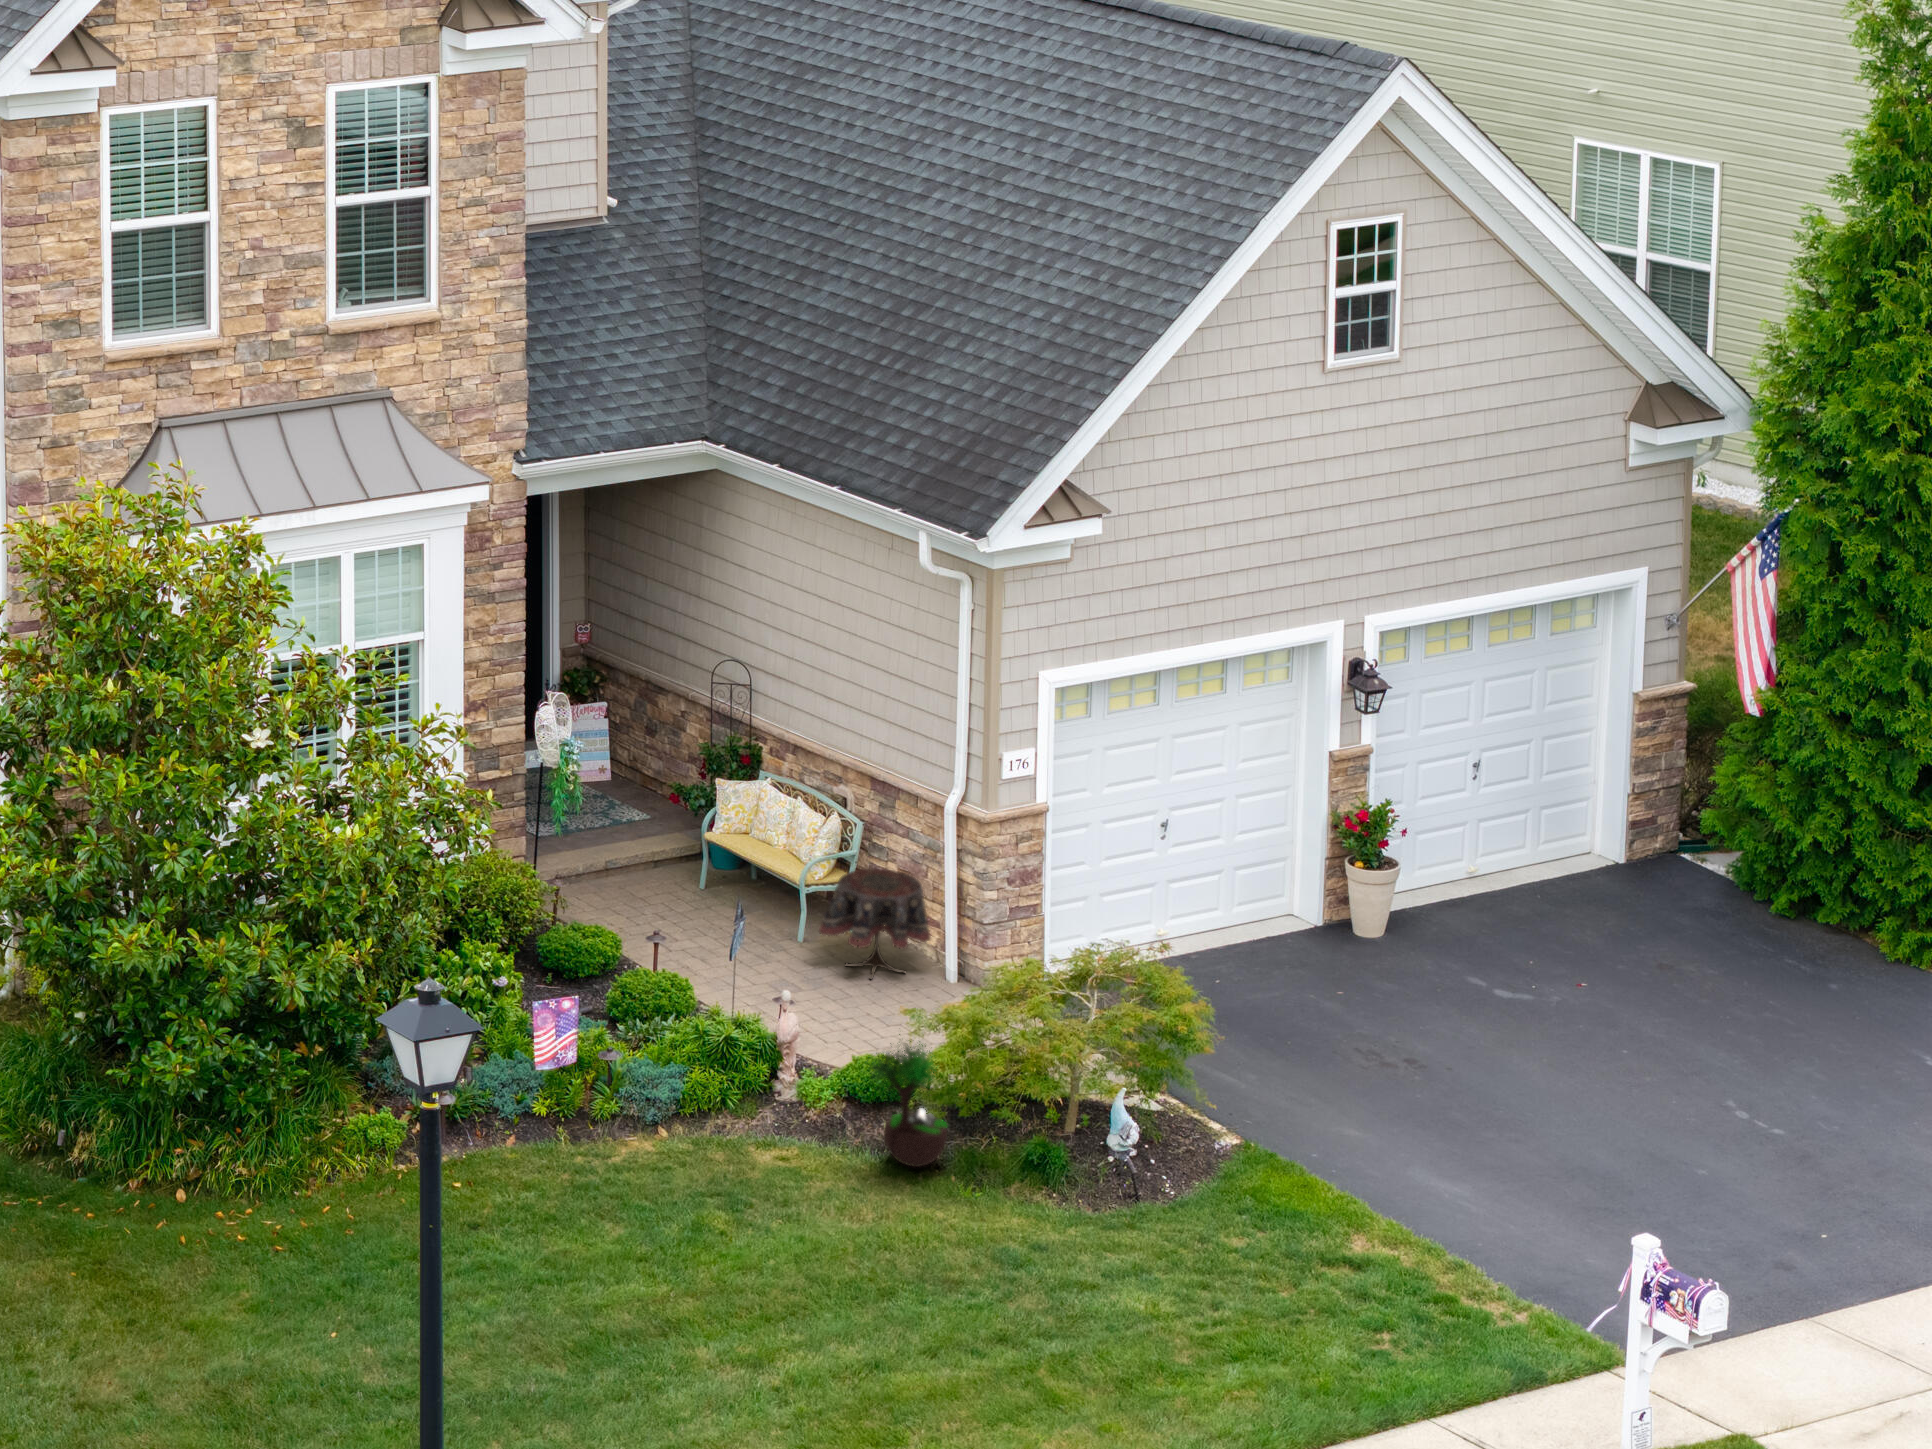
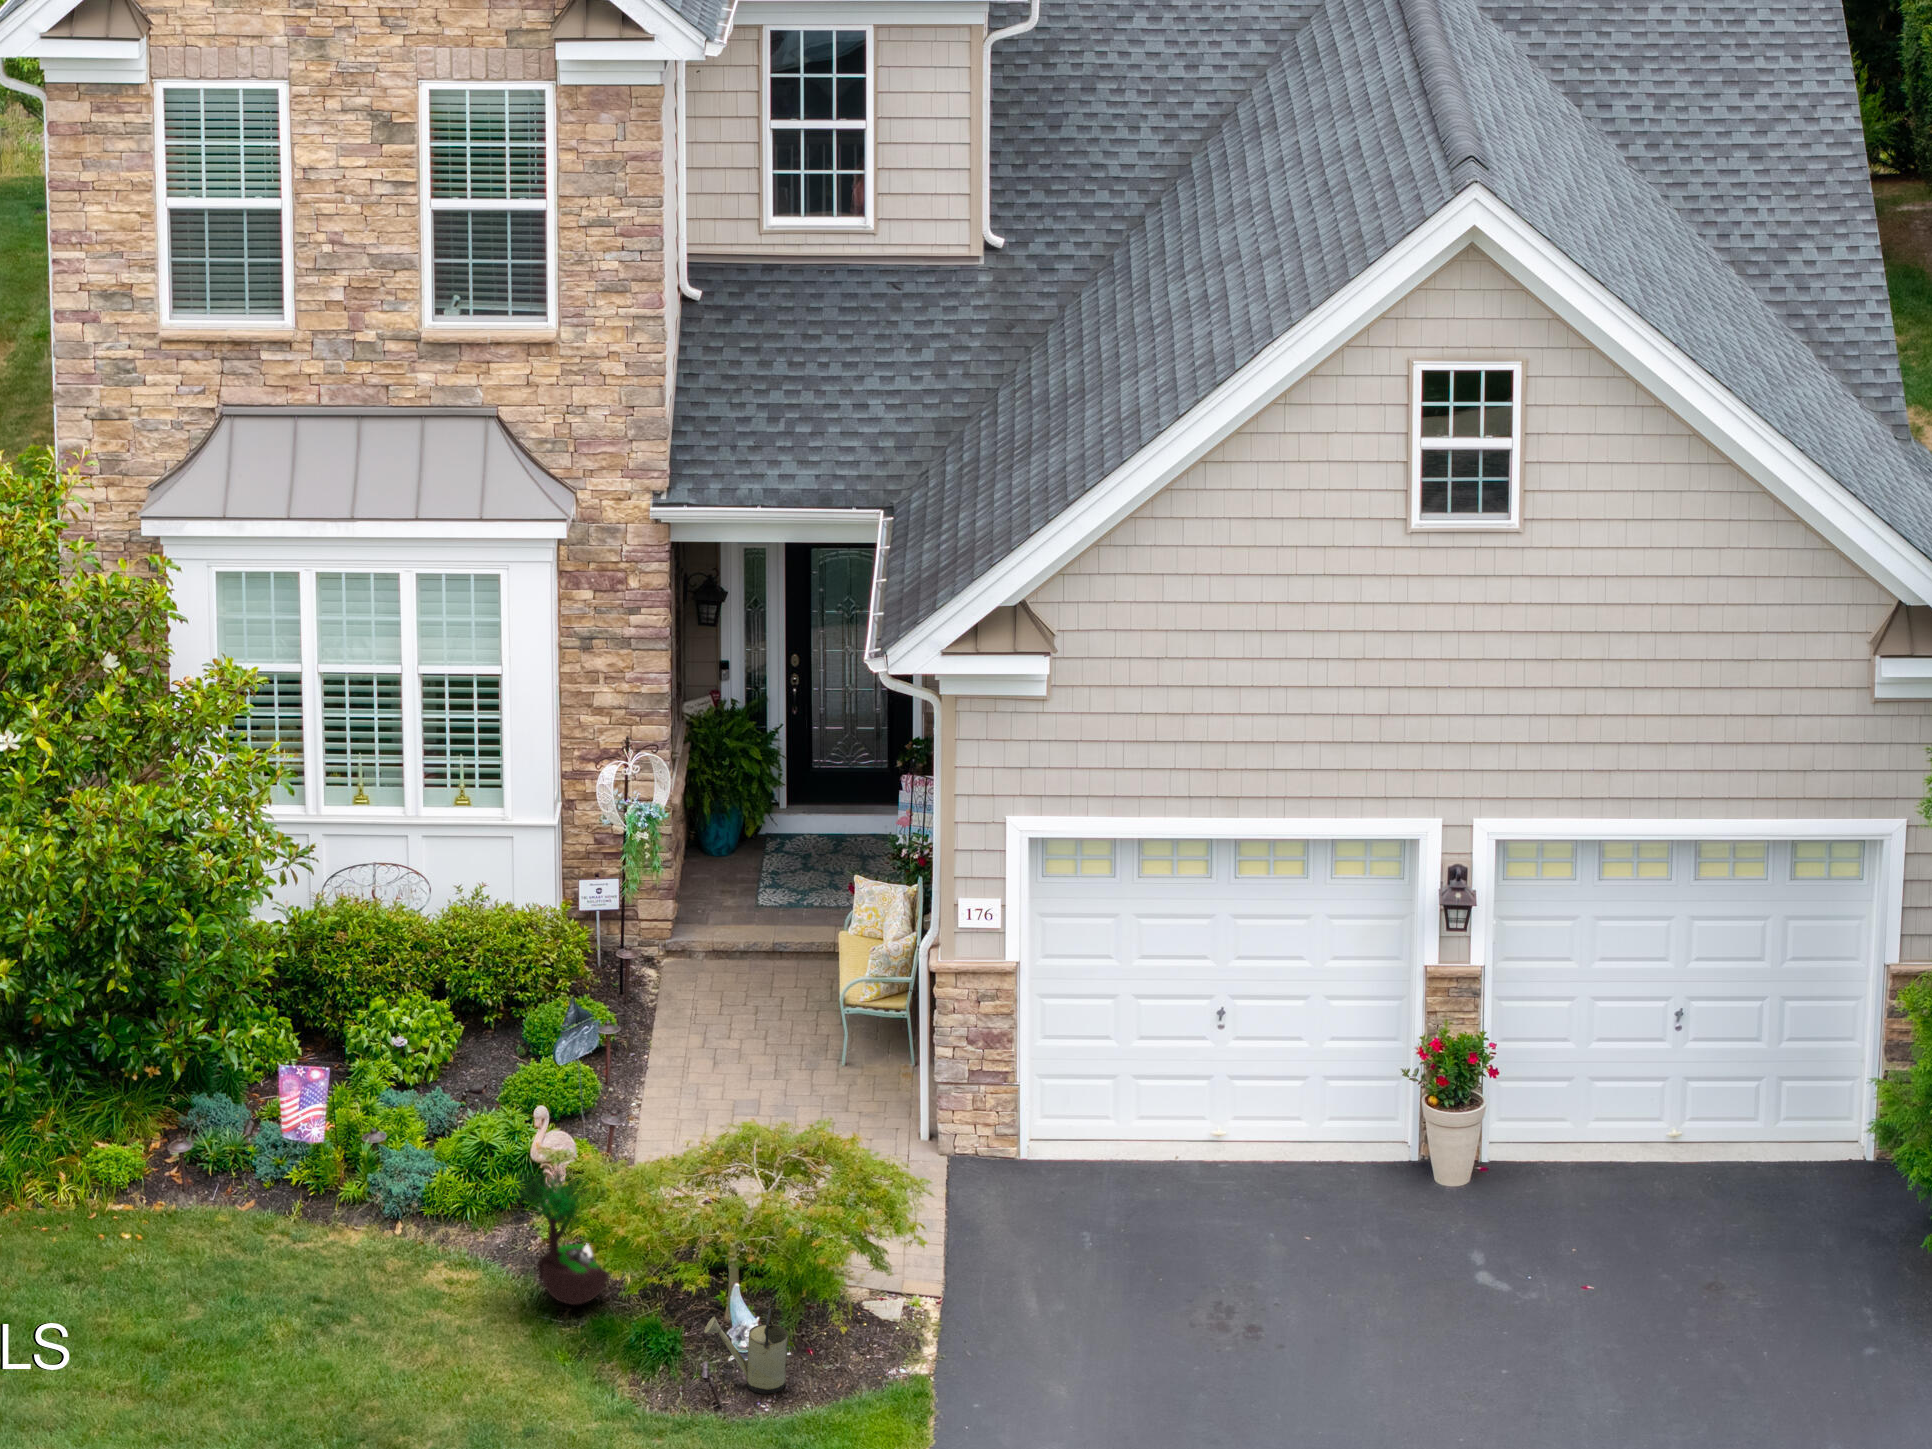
side table: present [819,869,930,979] -> none [788,988,912,1109]
watering can: none [1097,1120,1169,1197] -> present [704,1308,795,1394]

